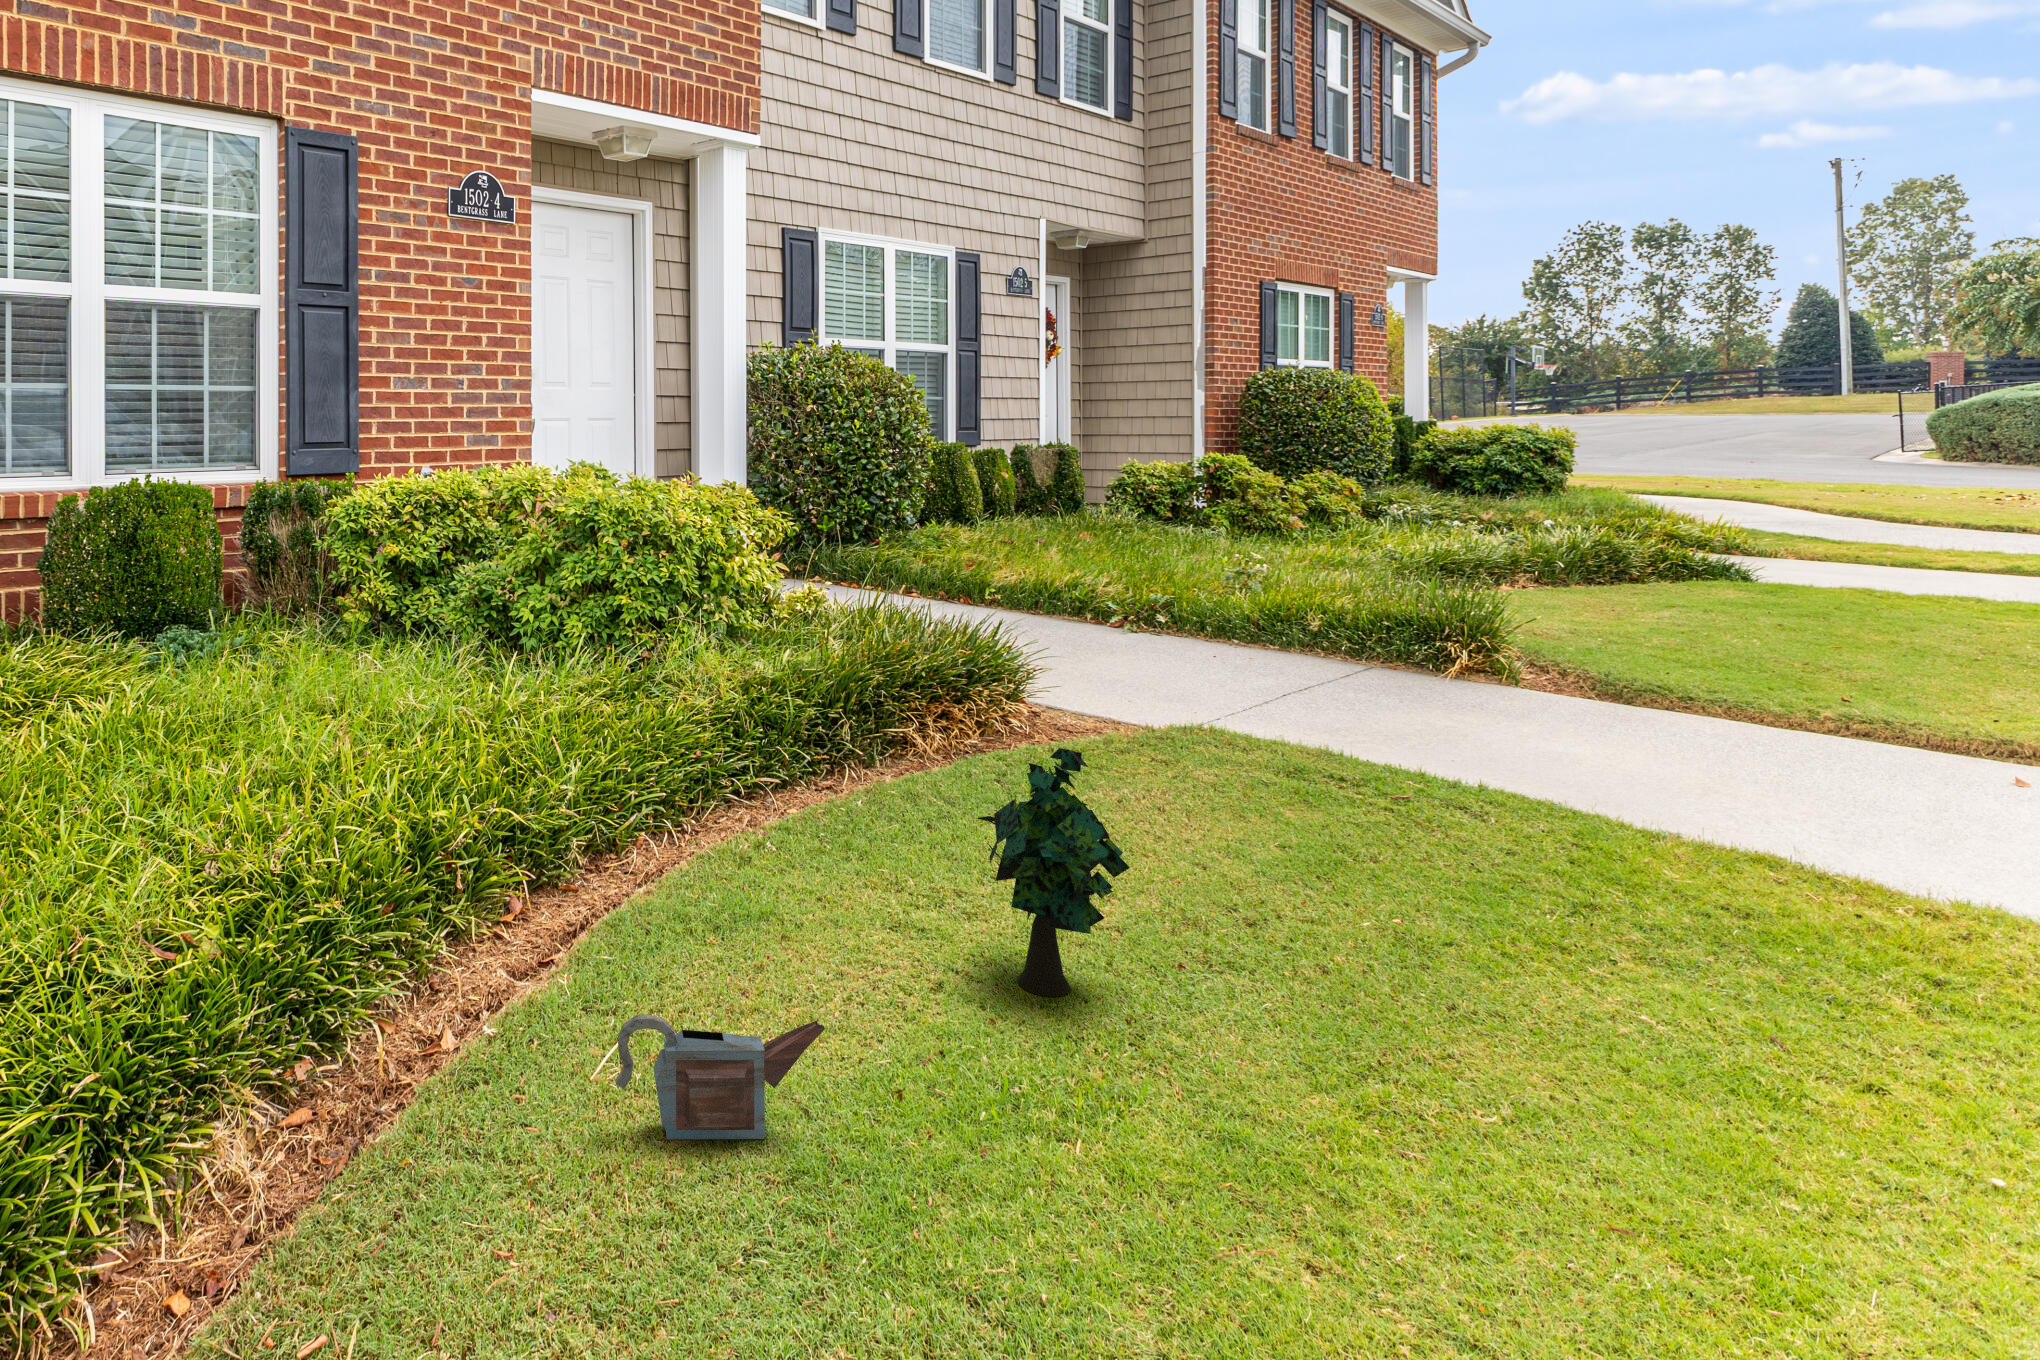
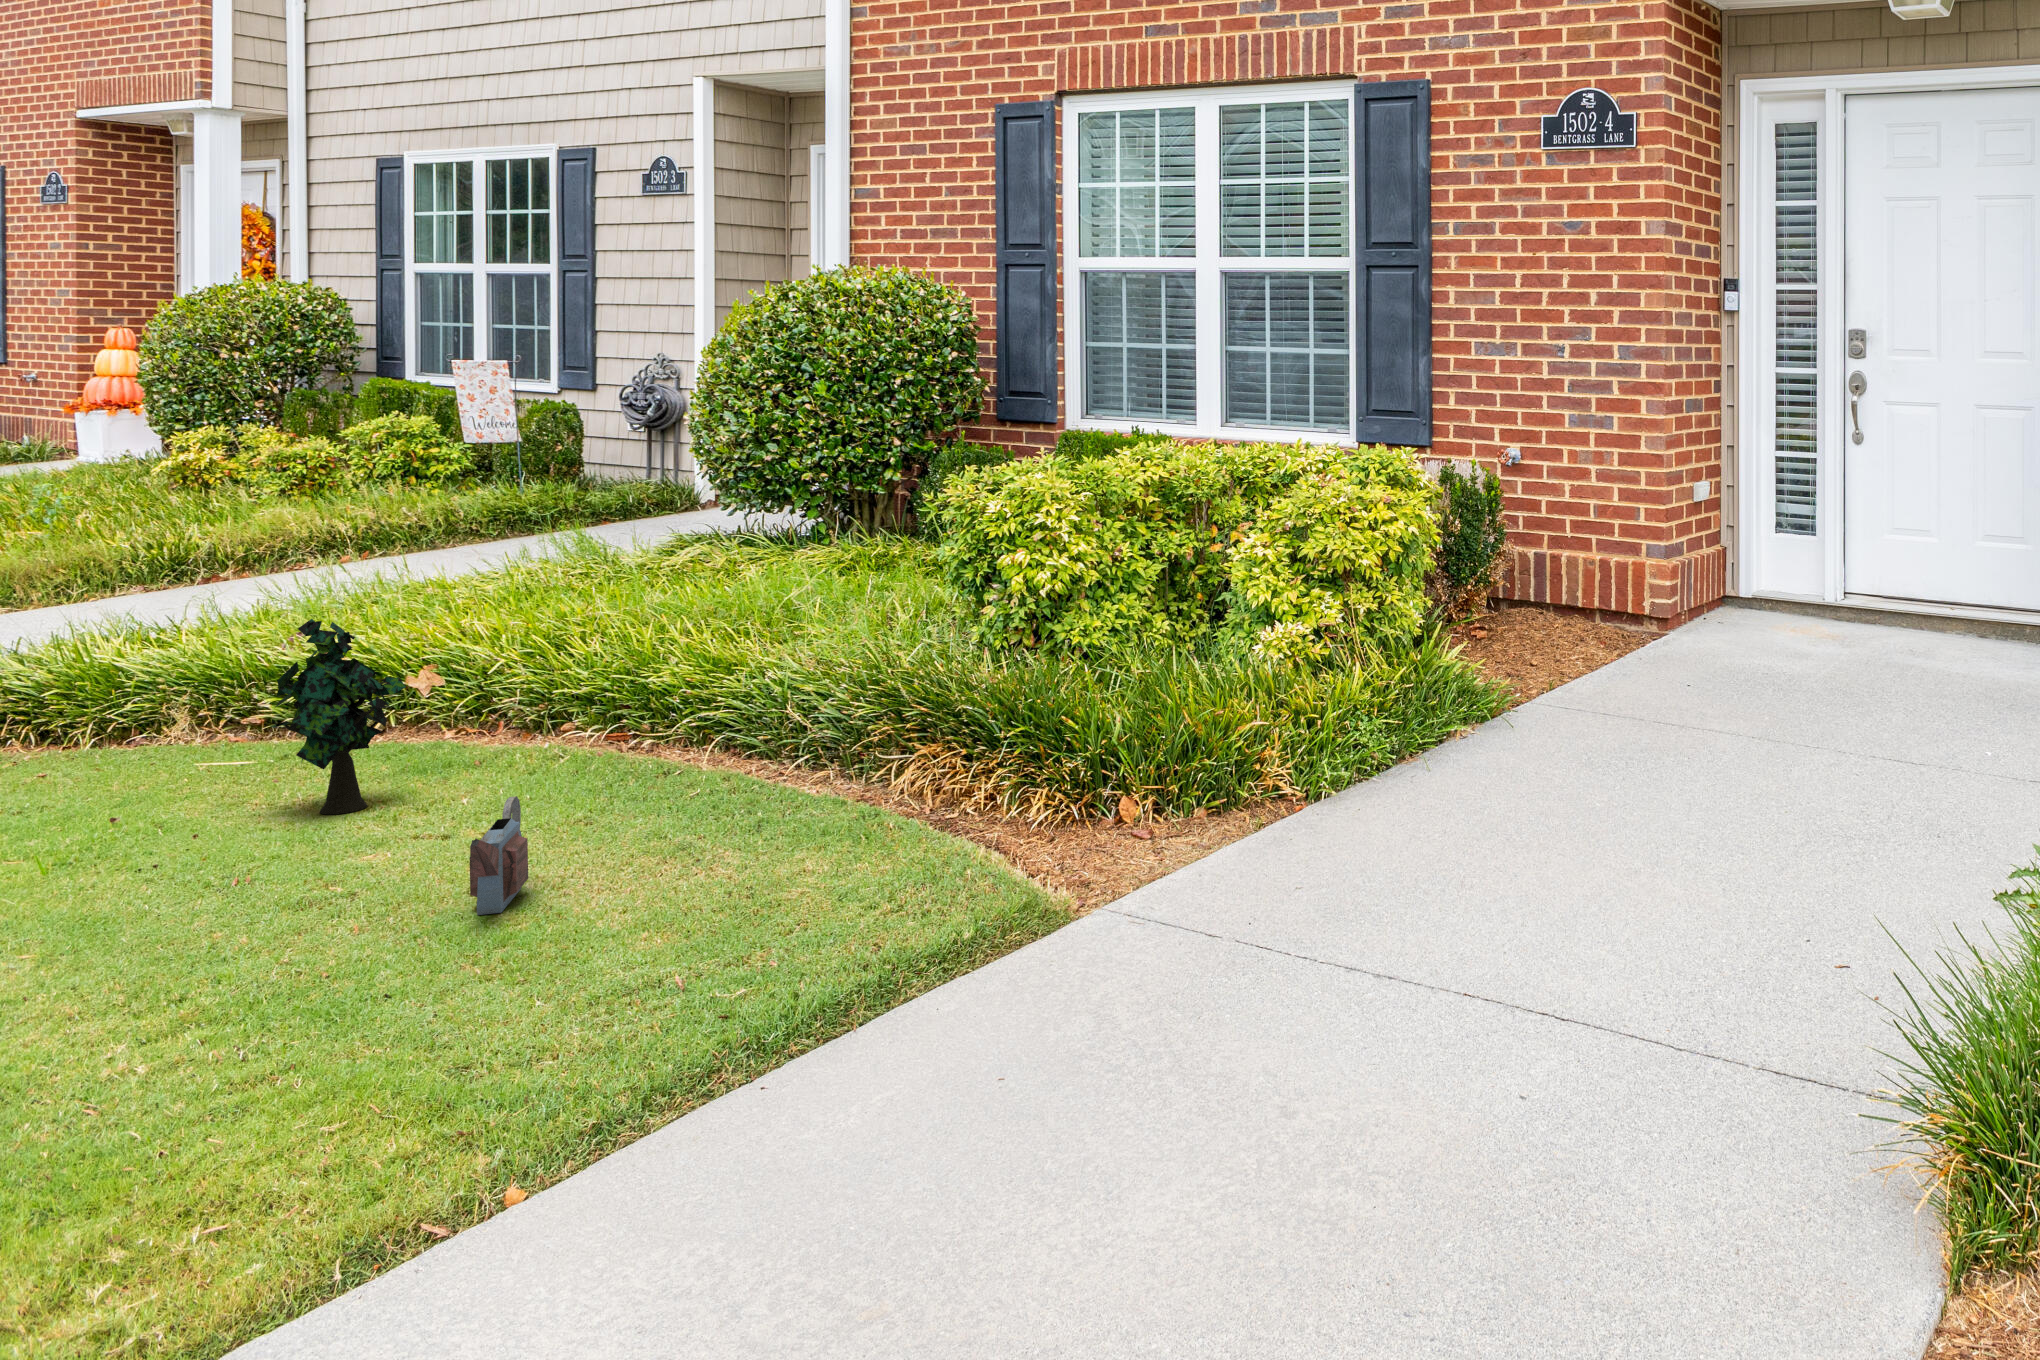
watering can: present [615,1015,825,1139] -> present [469,796,528,915]

